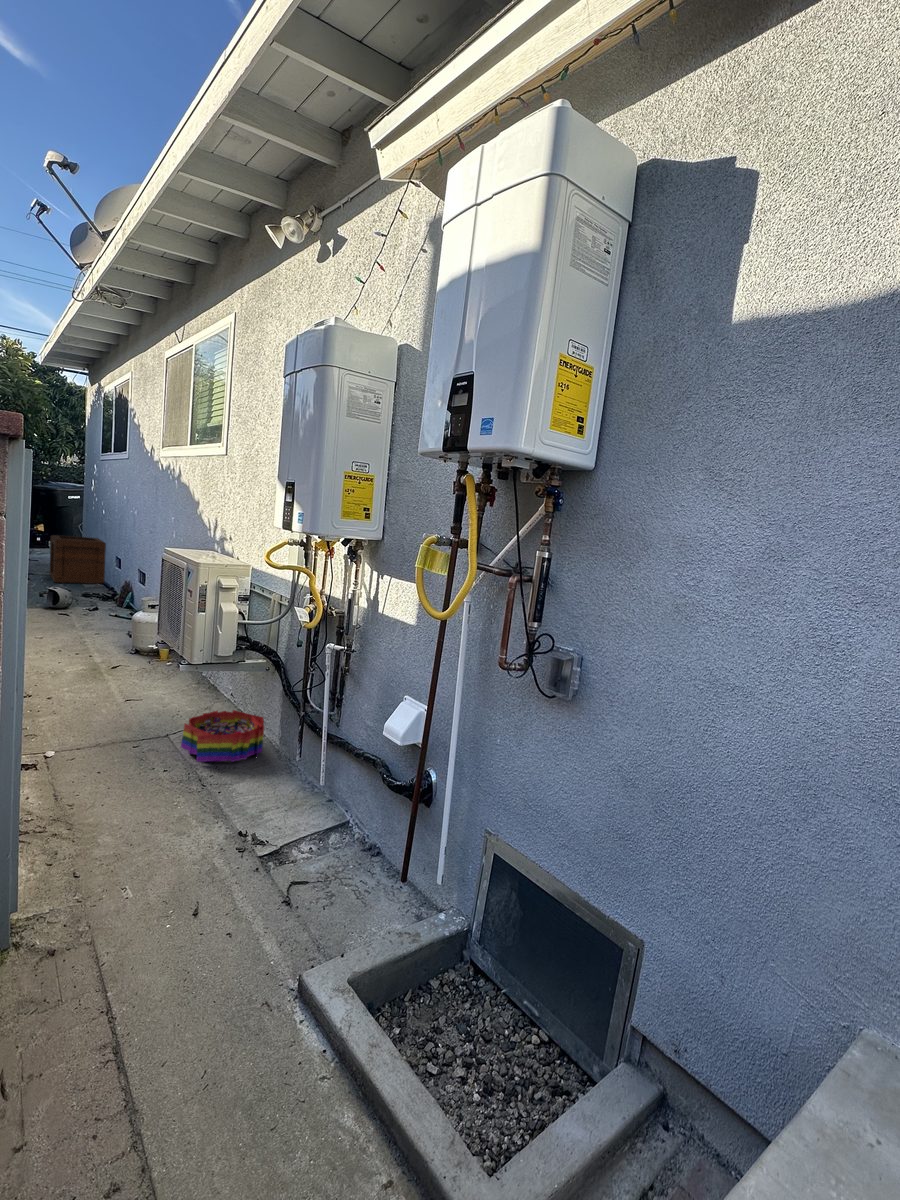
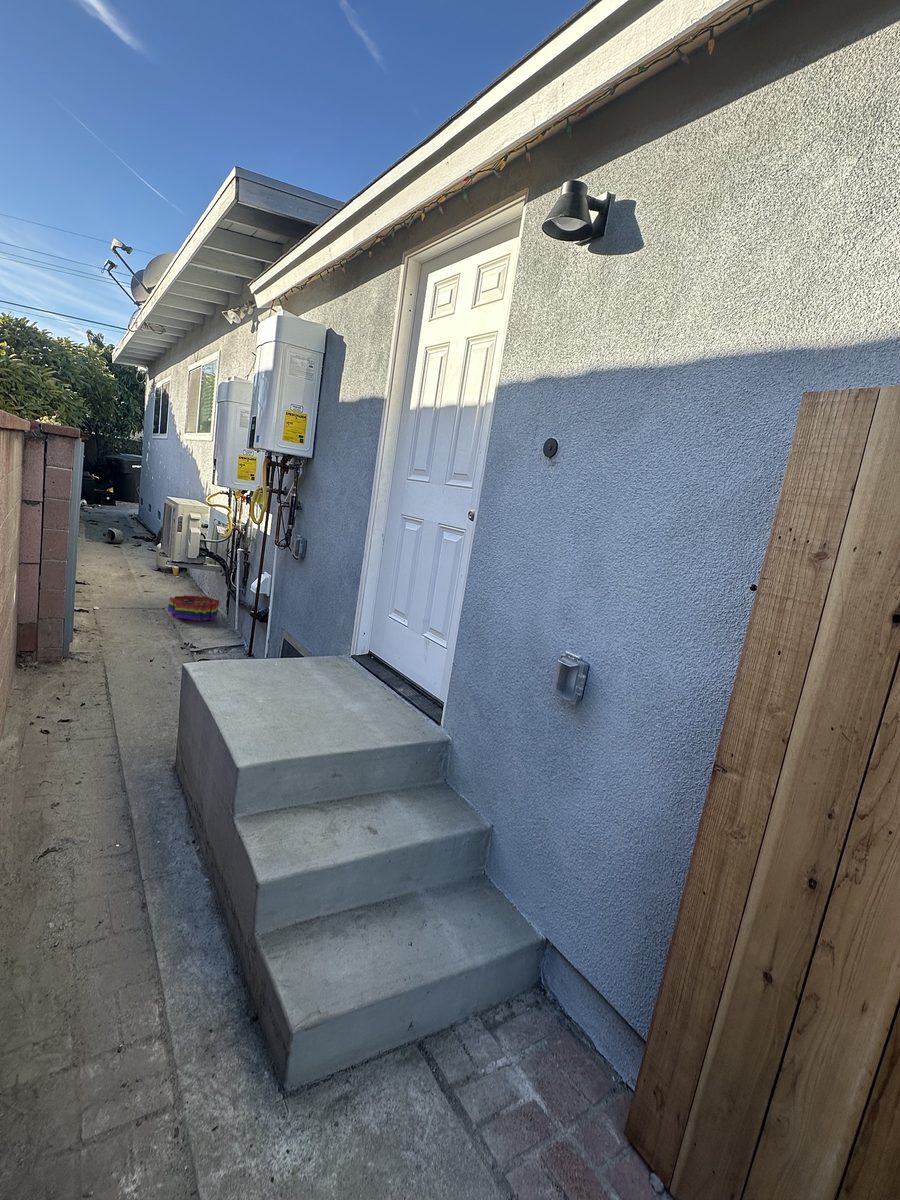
wooden crate: present [50,535,106,584] -> none [111,494,152,532]

